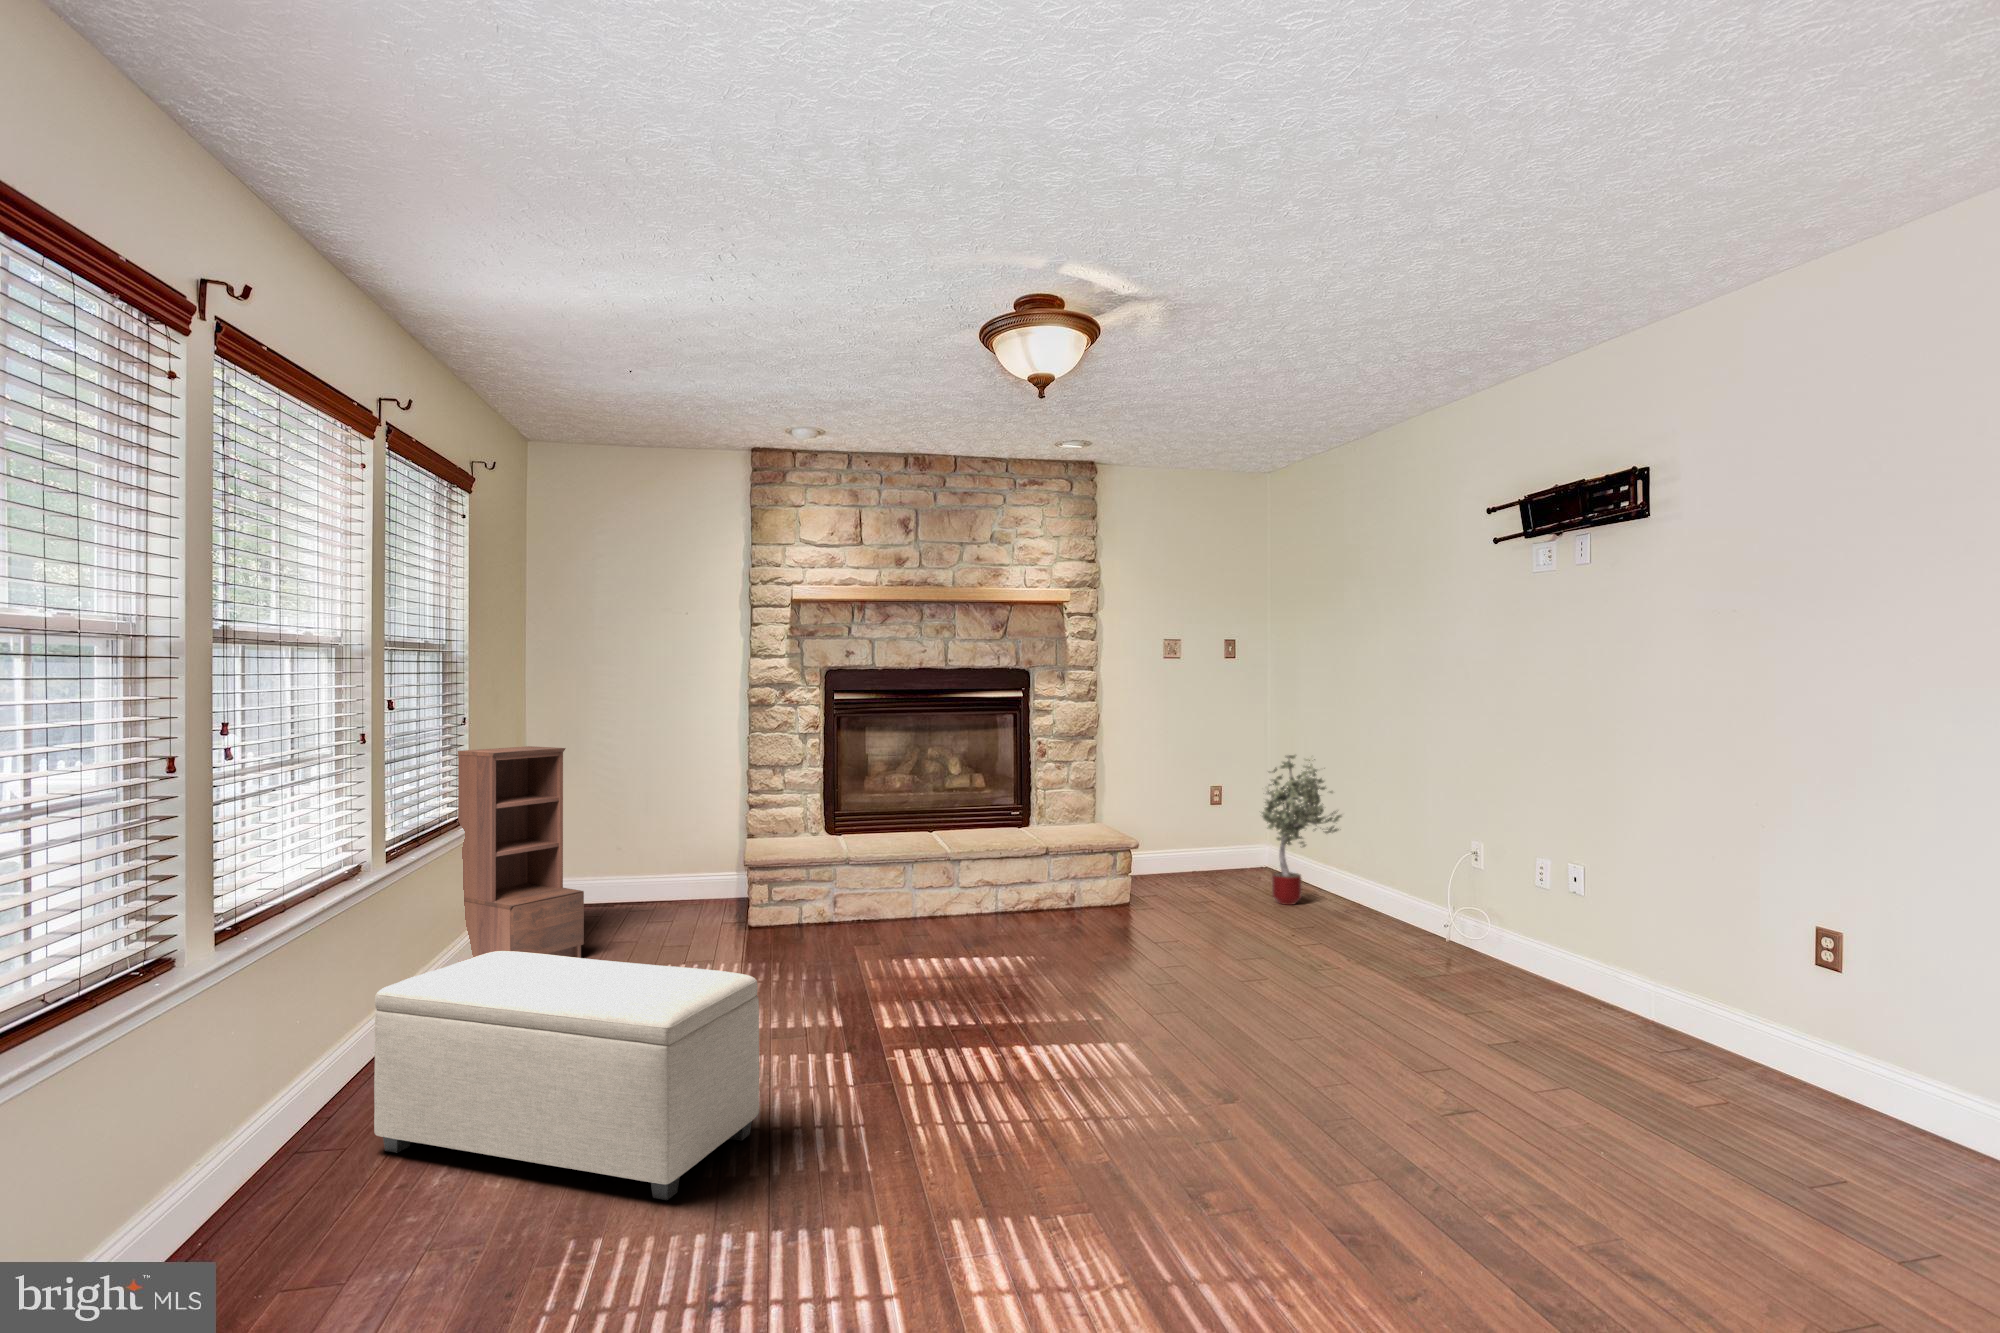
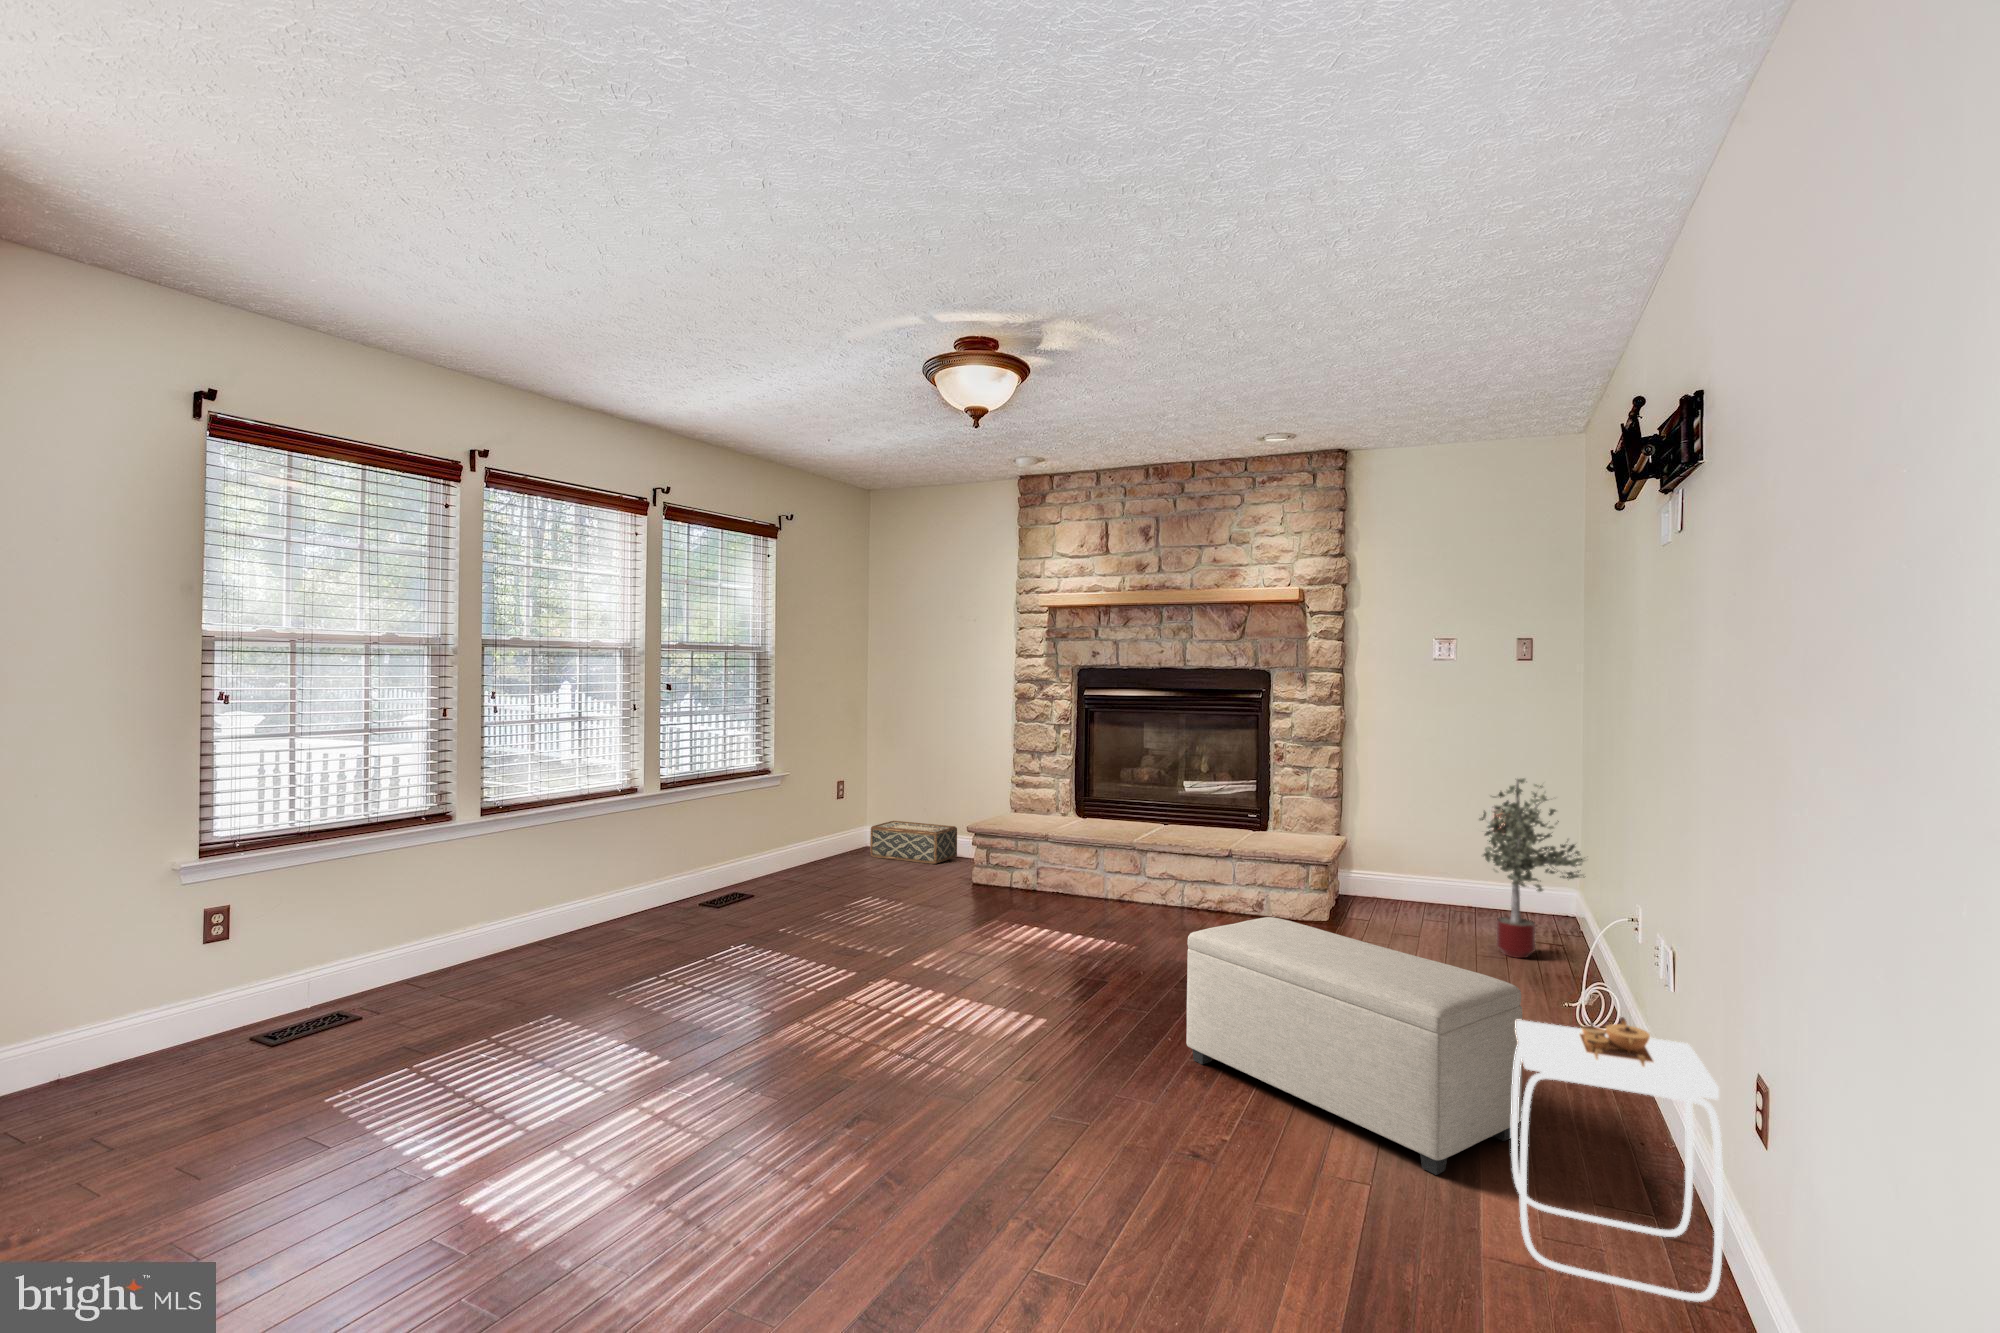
bookshelf: present [458,746,584,958] -> none [765,723,832,887]
woven basket: none [560,866,670,920] -> present [870,821,957,864]
side table: none [1619,901,1787,1089] -> present [1511,1017,1723,1301]
ottoman: present [374,951,759,1200] -> present [1186,917,1522,1175]

